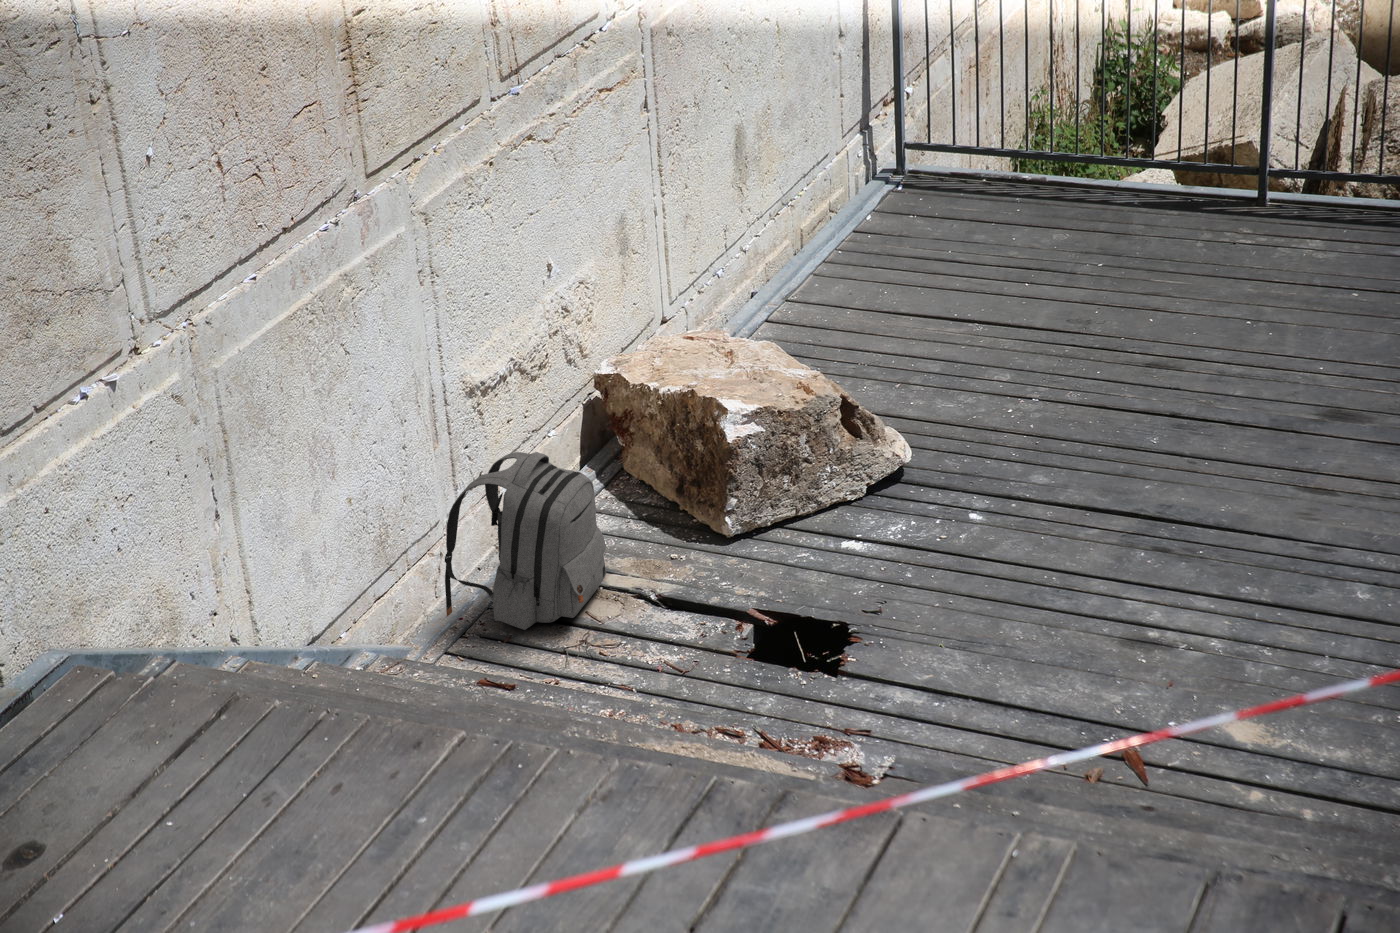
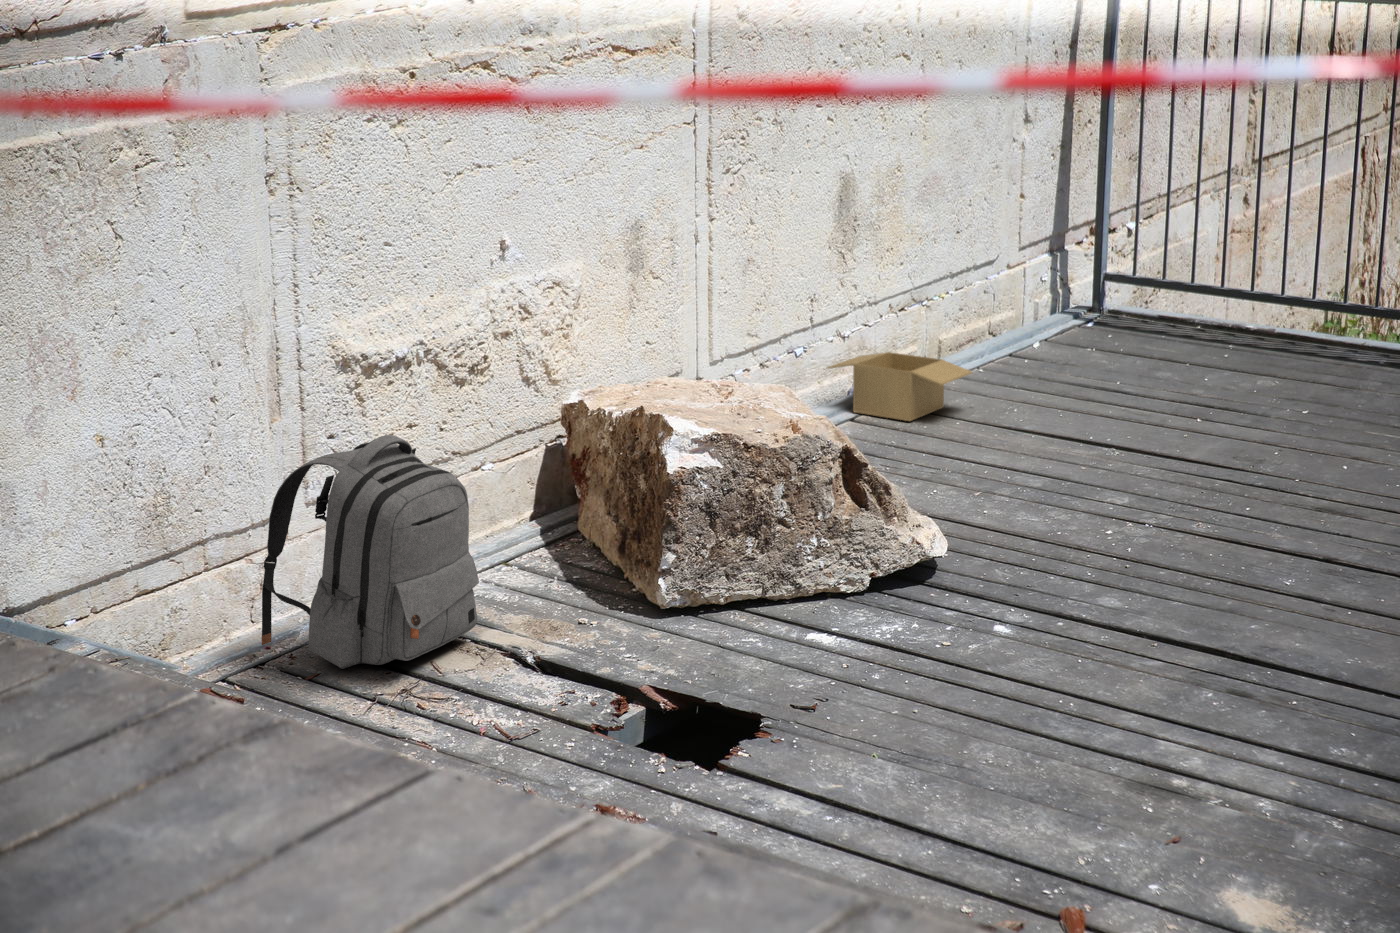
cardboard box: none [745,268,857,326] -> present [827,352,972,421]

